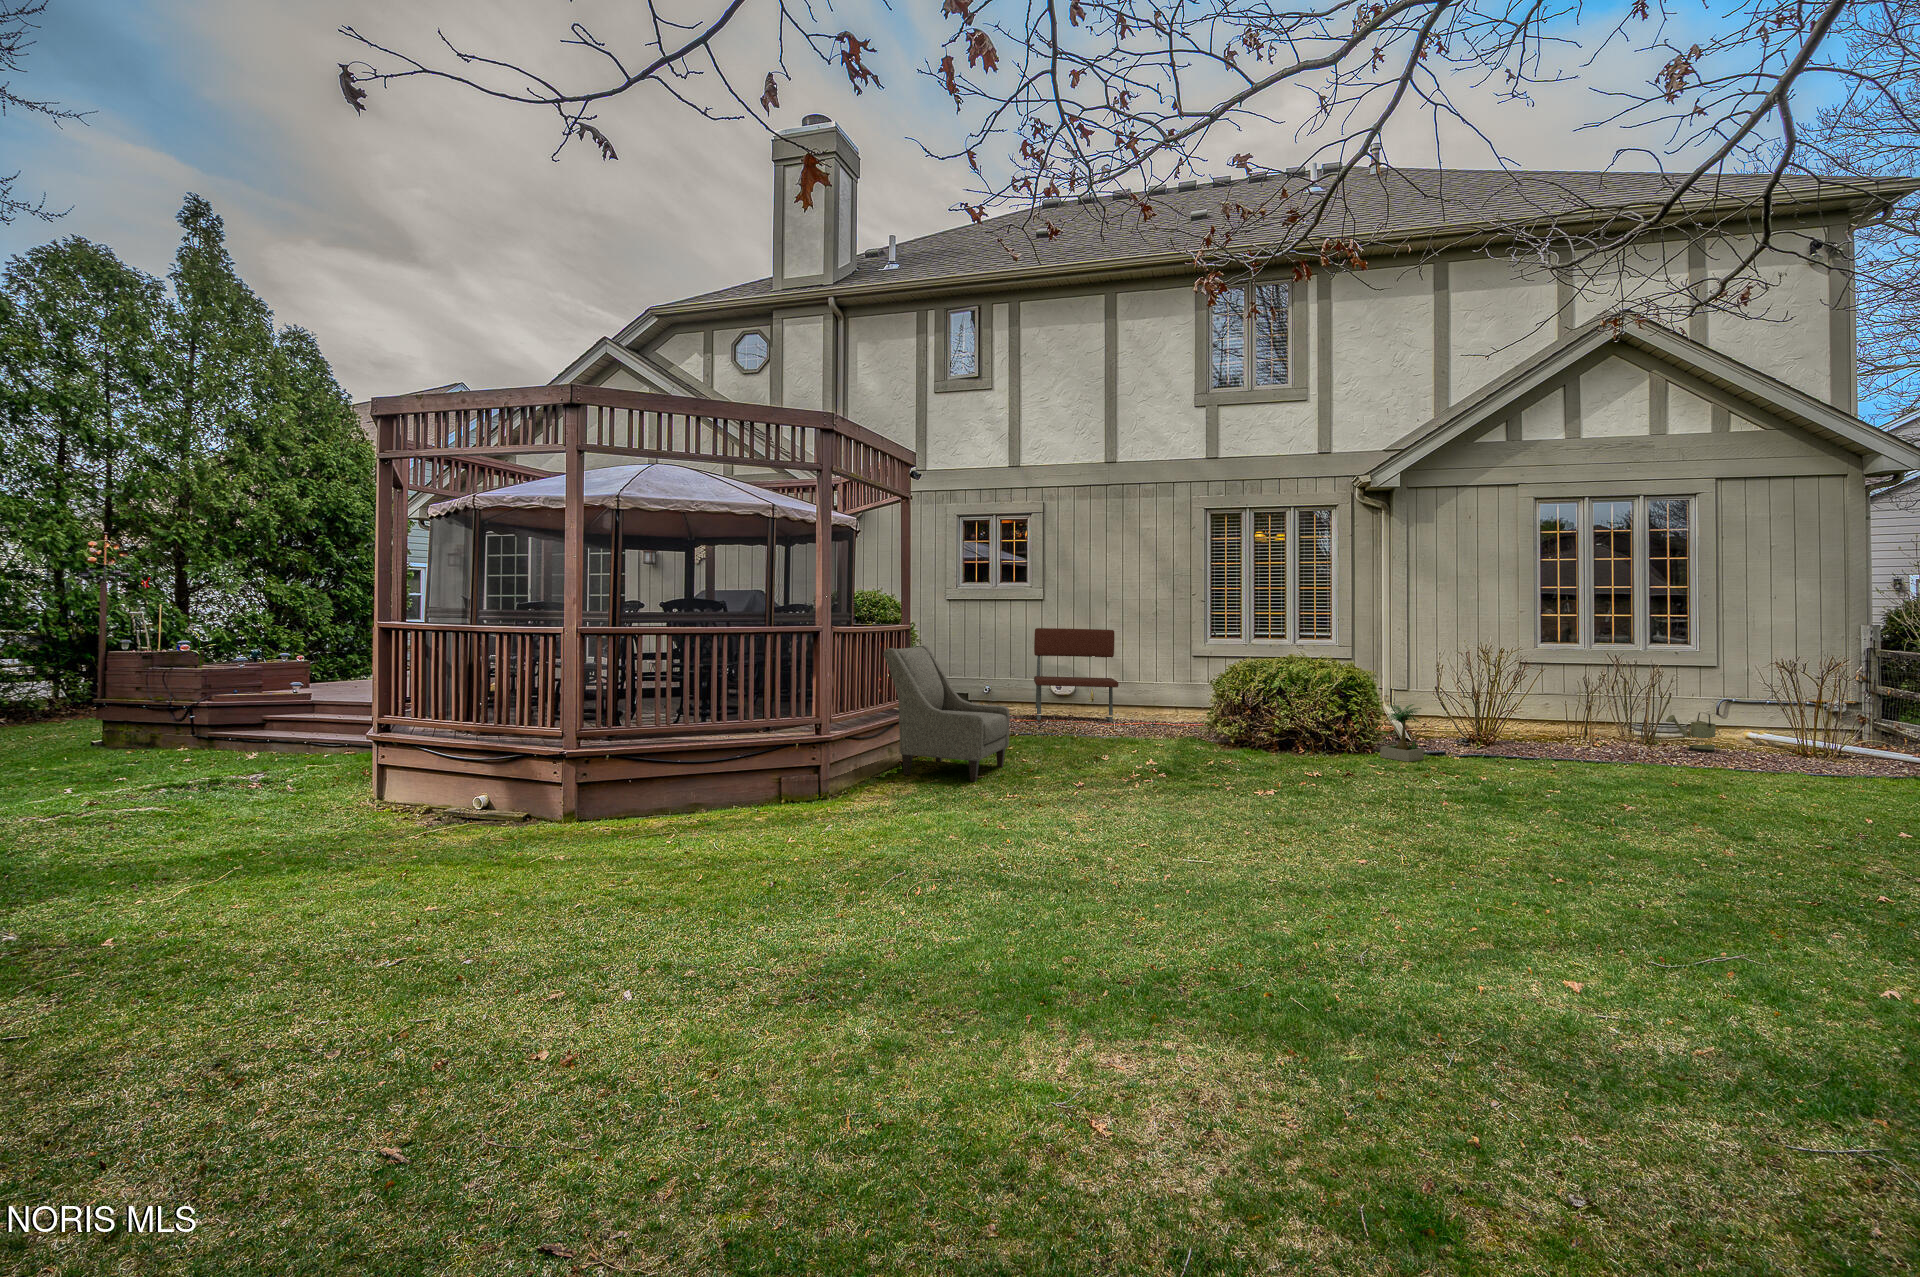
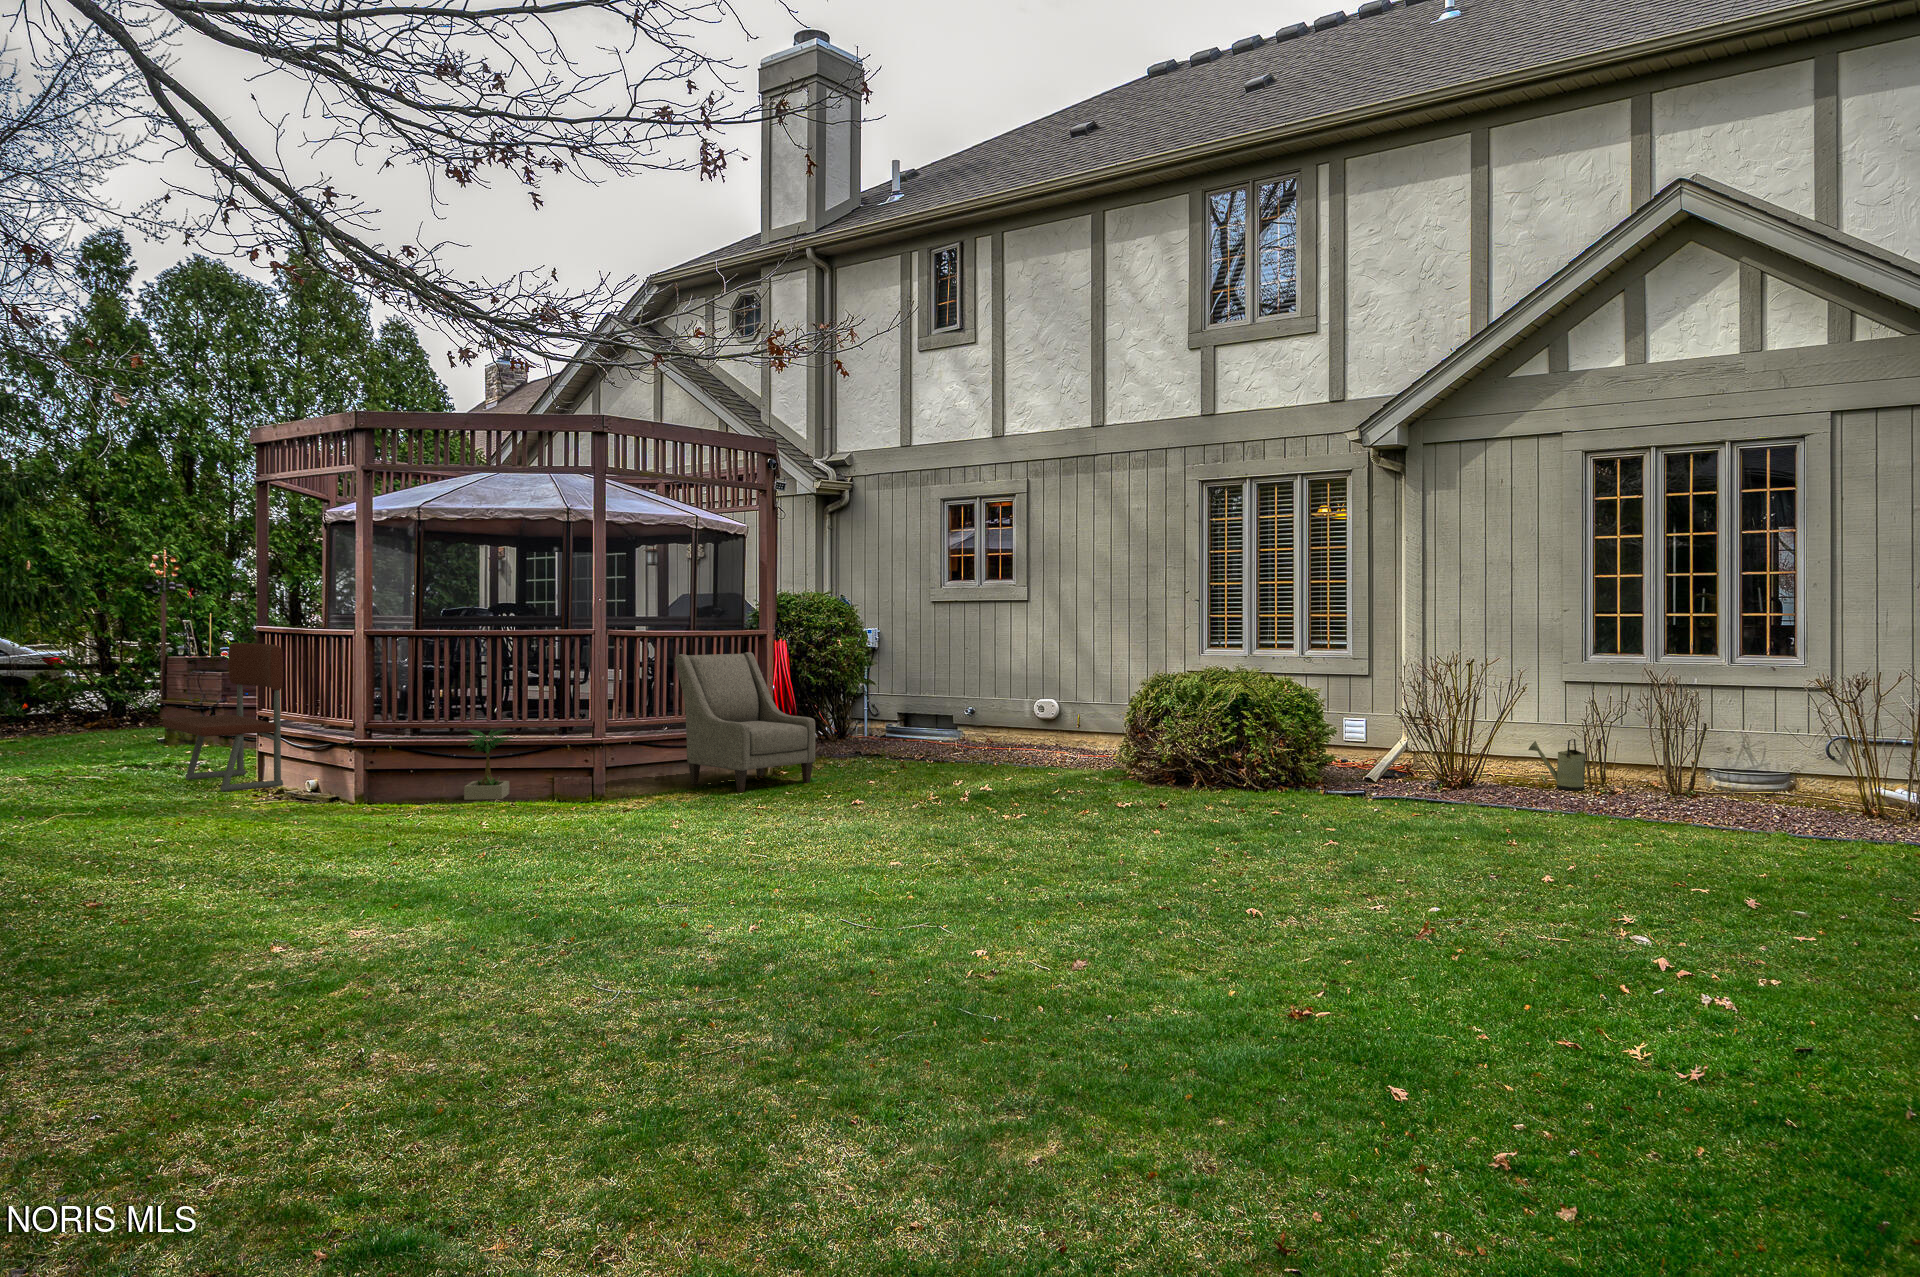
bench: present [1034,628,1119,722] -> present [163,643,283,791]
potted plant: present [1380,704,1424,762] -> present [464,729,514,800]
watering can: present [1666,713,1720,752] -> present [1528,739,1591,790]

